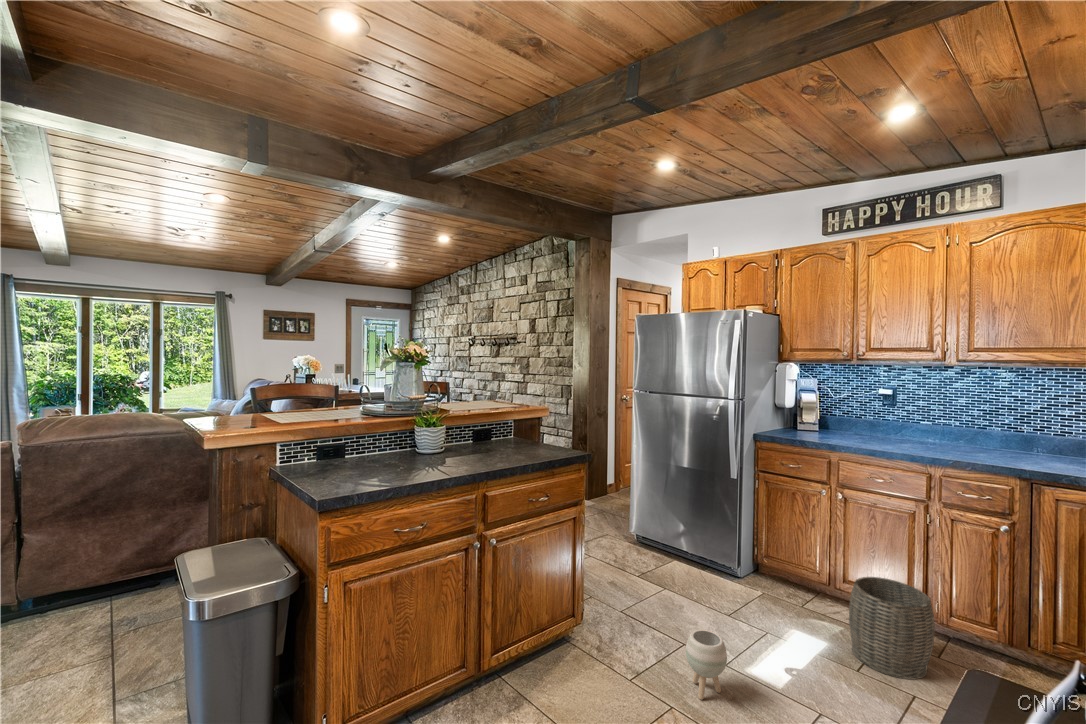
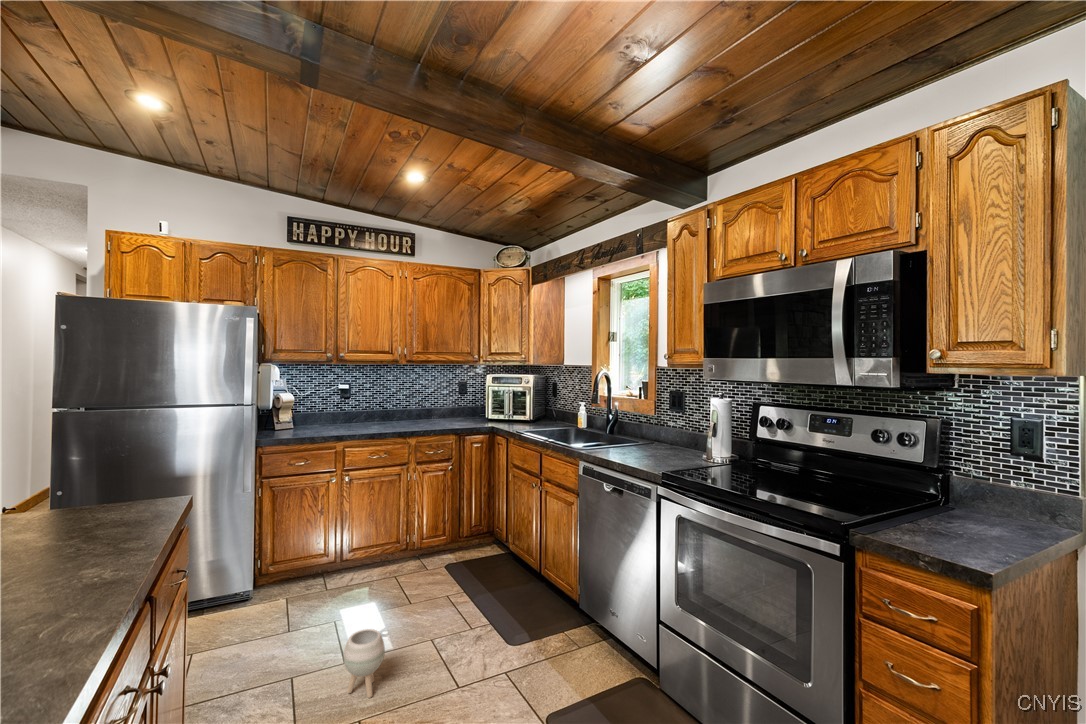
woven basket: present [849,577,935,680] -> none [386,526,441,597]

